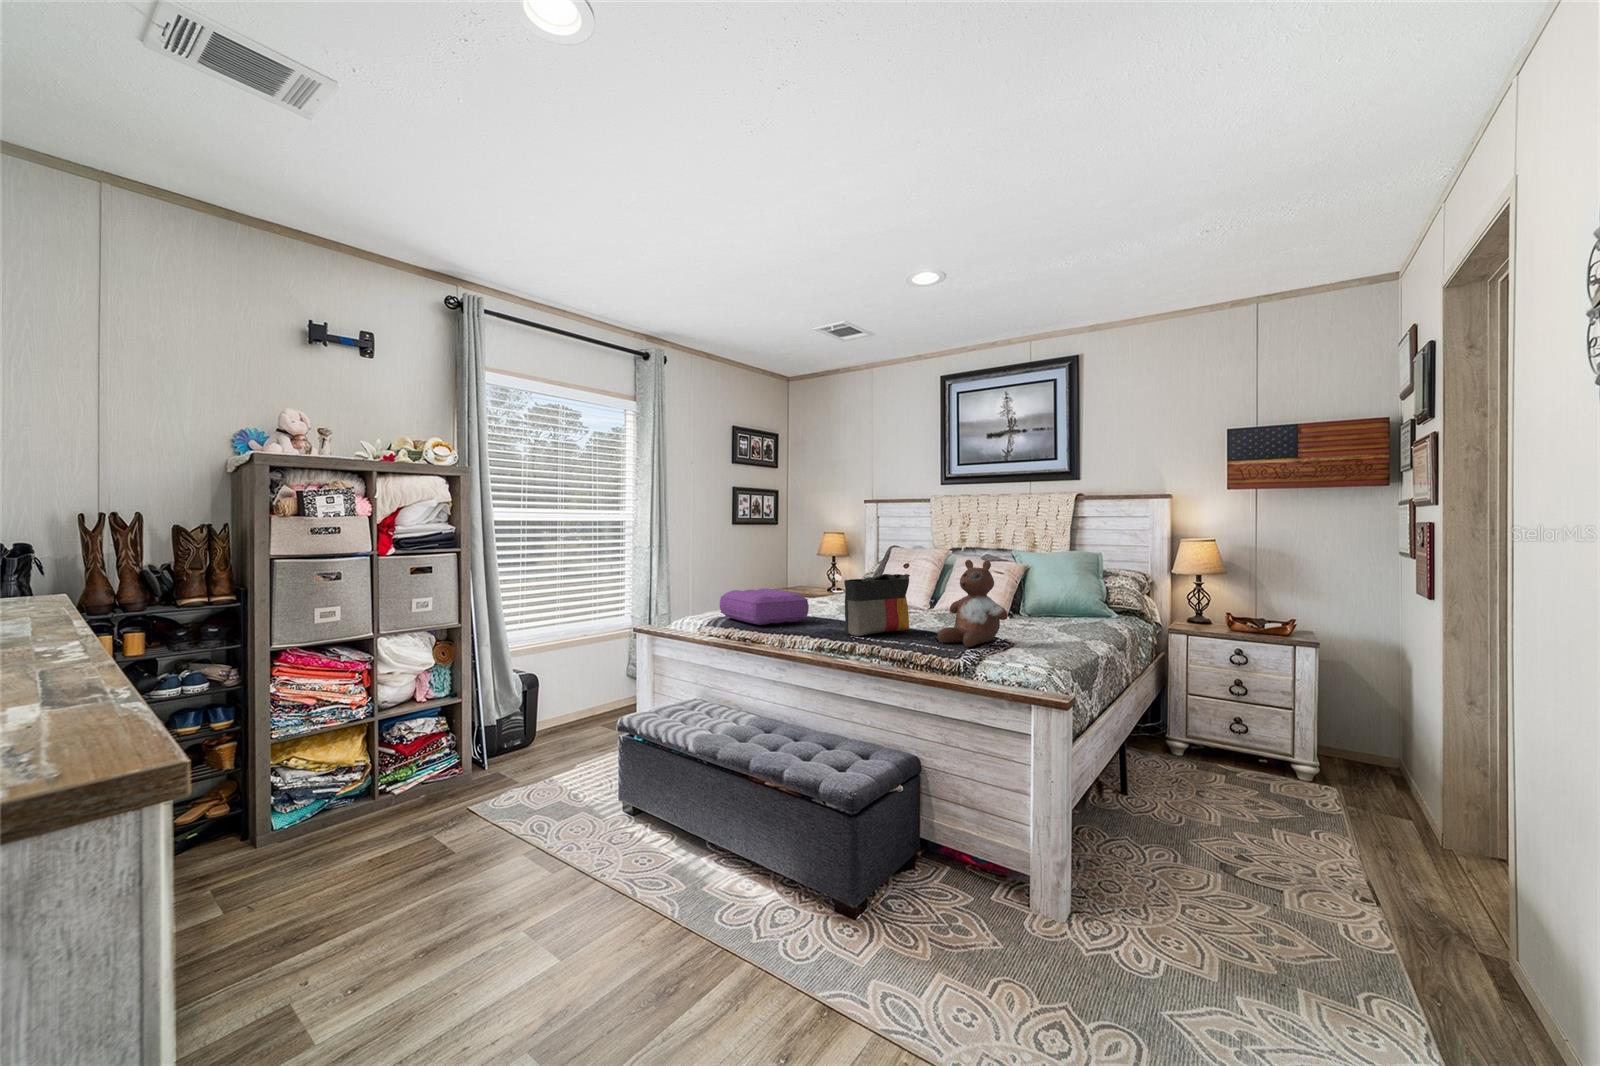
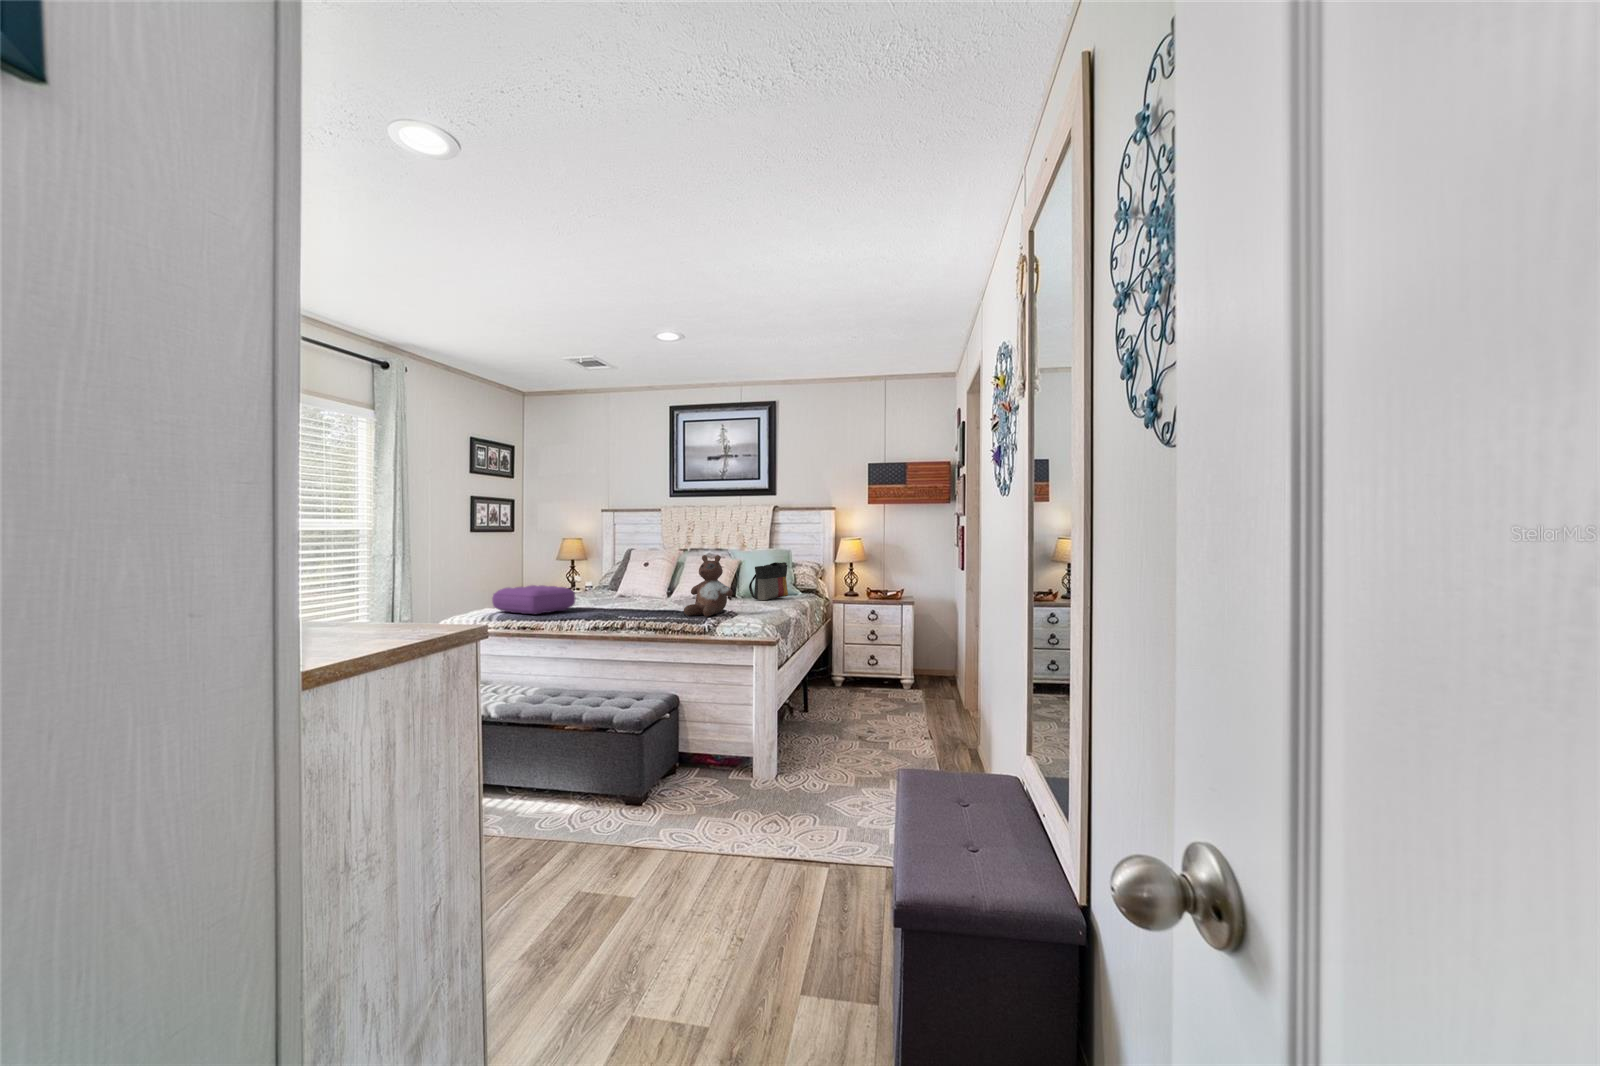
tote bag: present [844,574,910,636] -> present [749,562,788,600]

